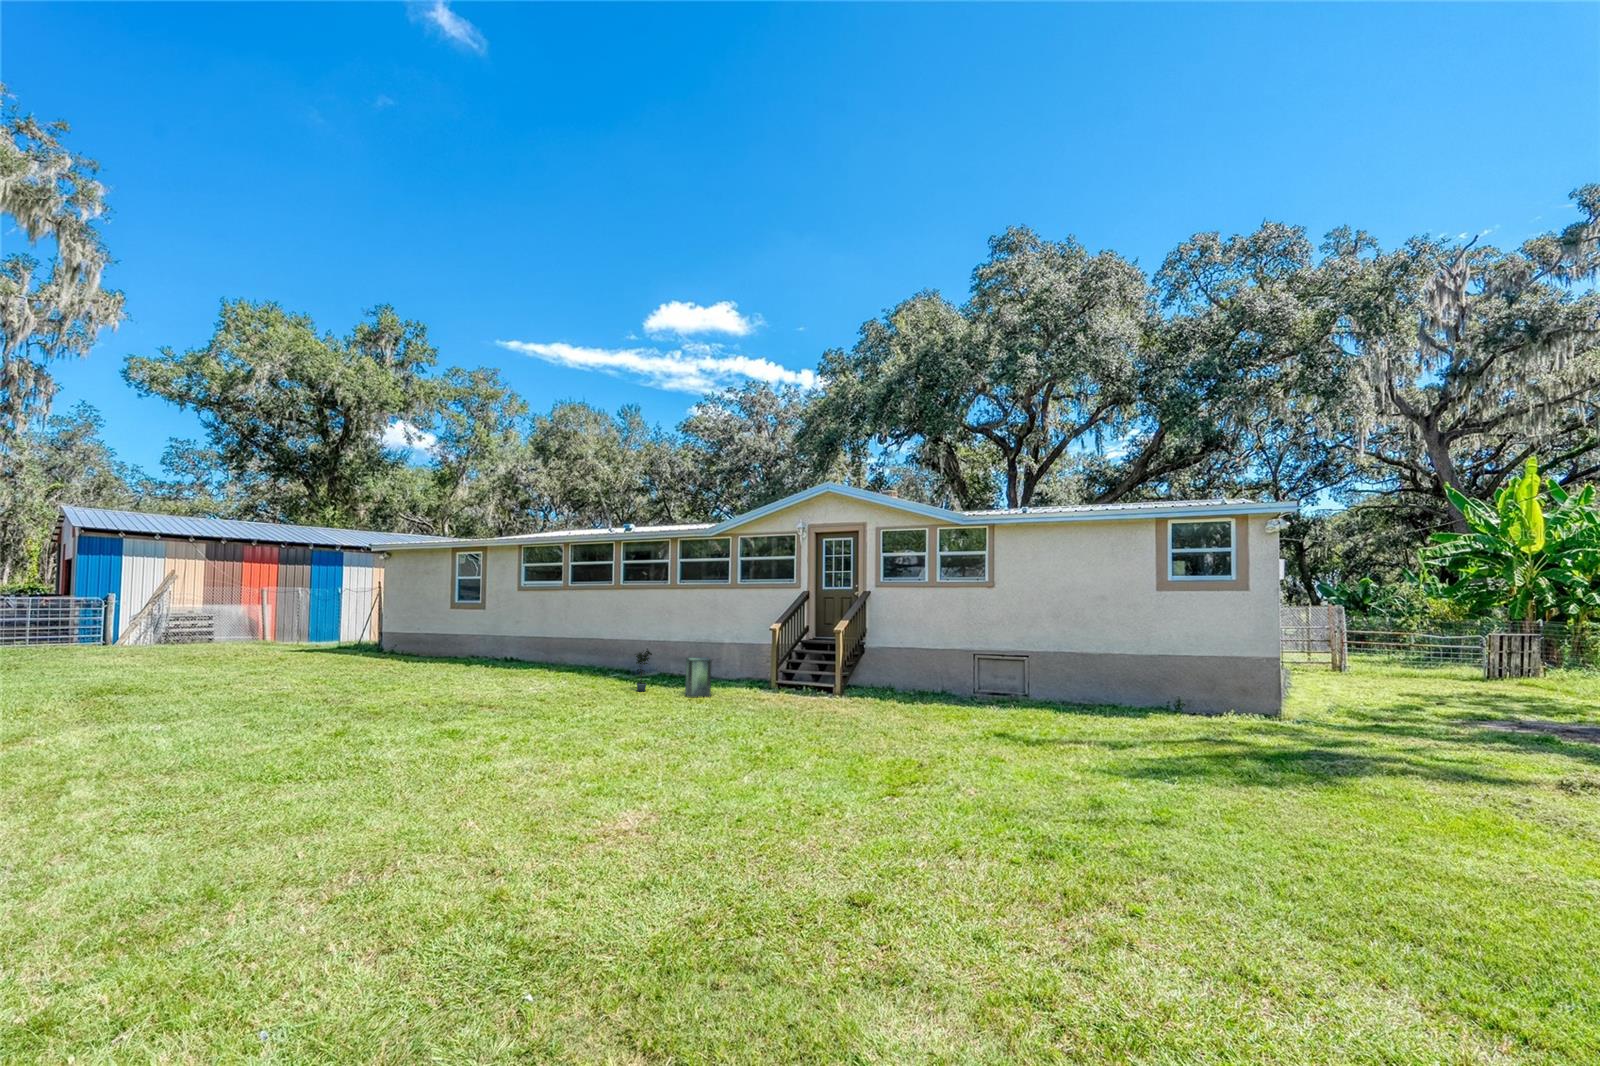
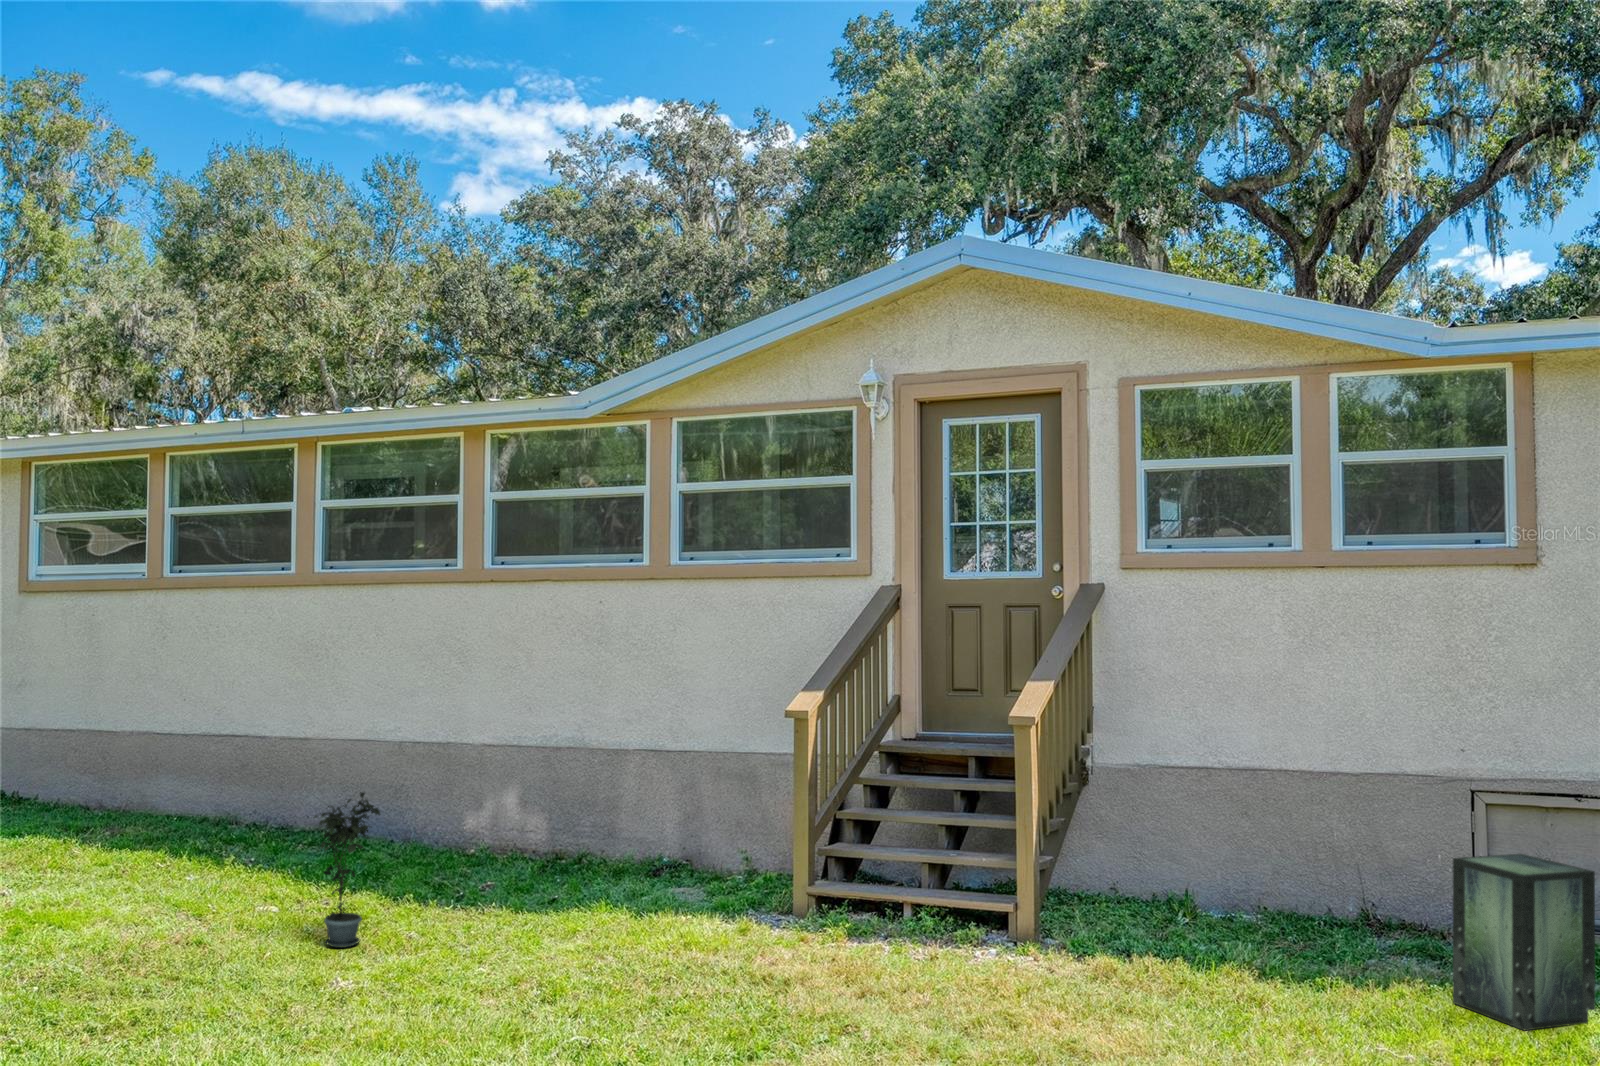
storage box: present [685,657,712,698] -> present [1453,854,1595,1030]

